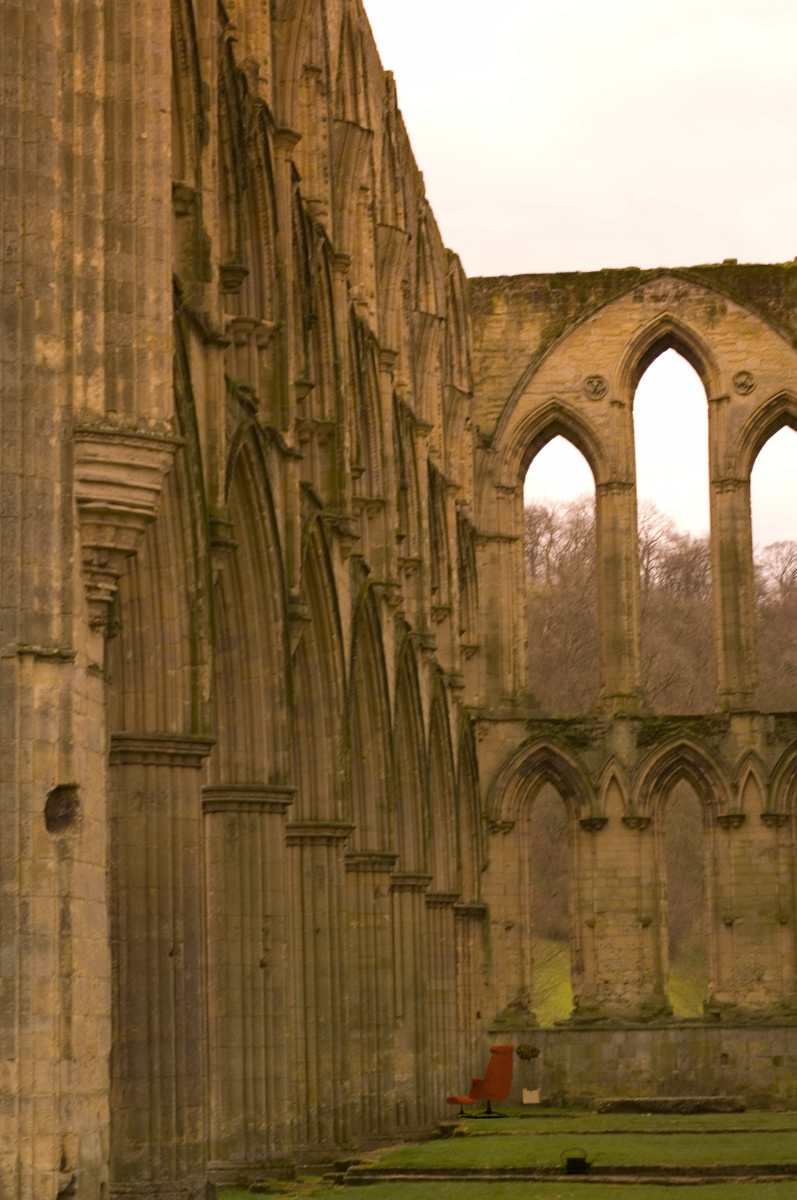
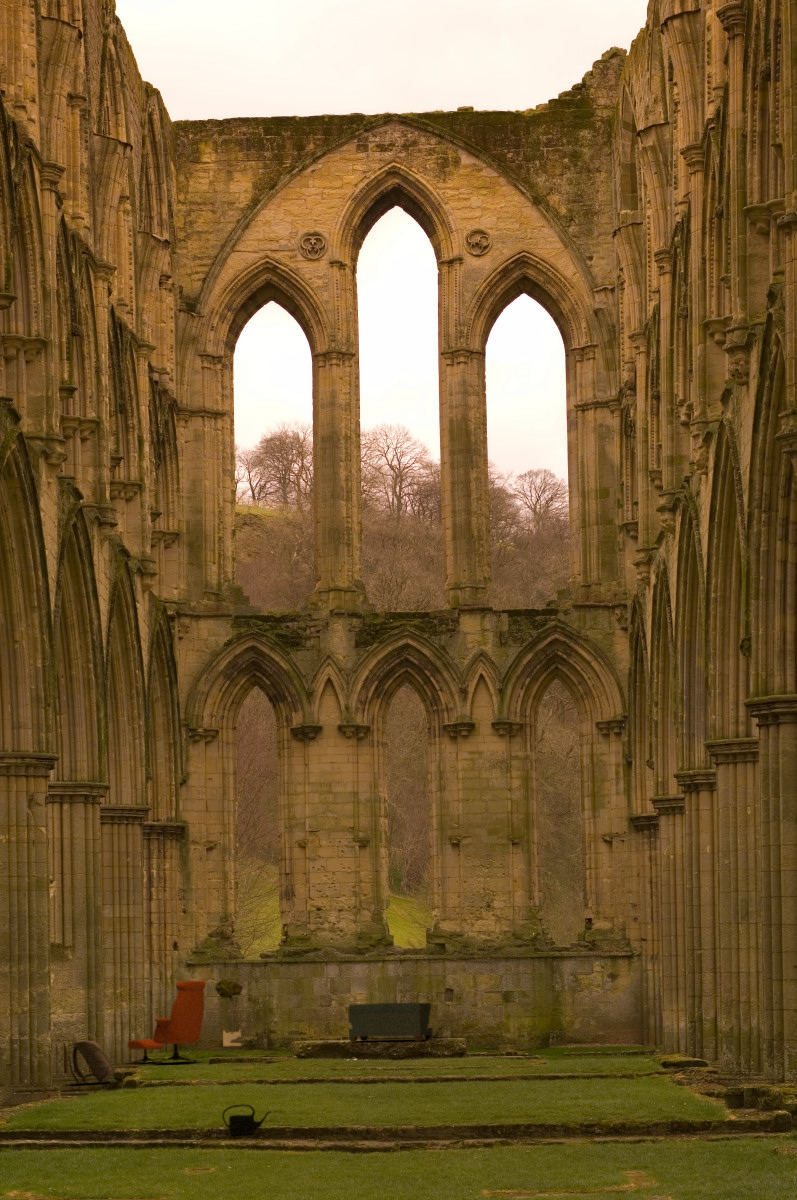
bench: none [635,1067,710,1101] -> present [348,1003,433,1042]
backpack: none [406,1096,444,1133] -> present [68,1040,114,1084]

